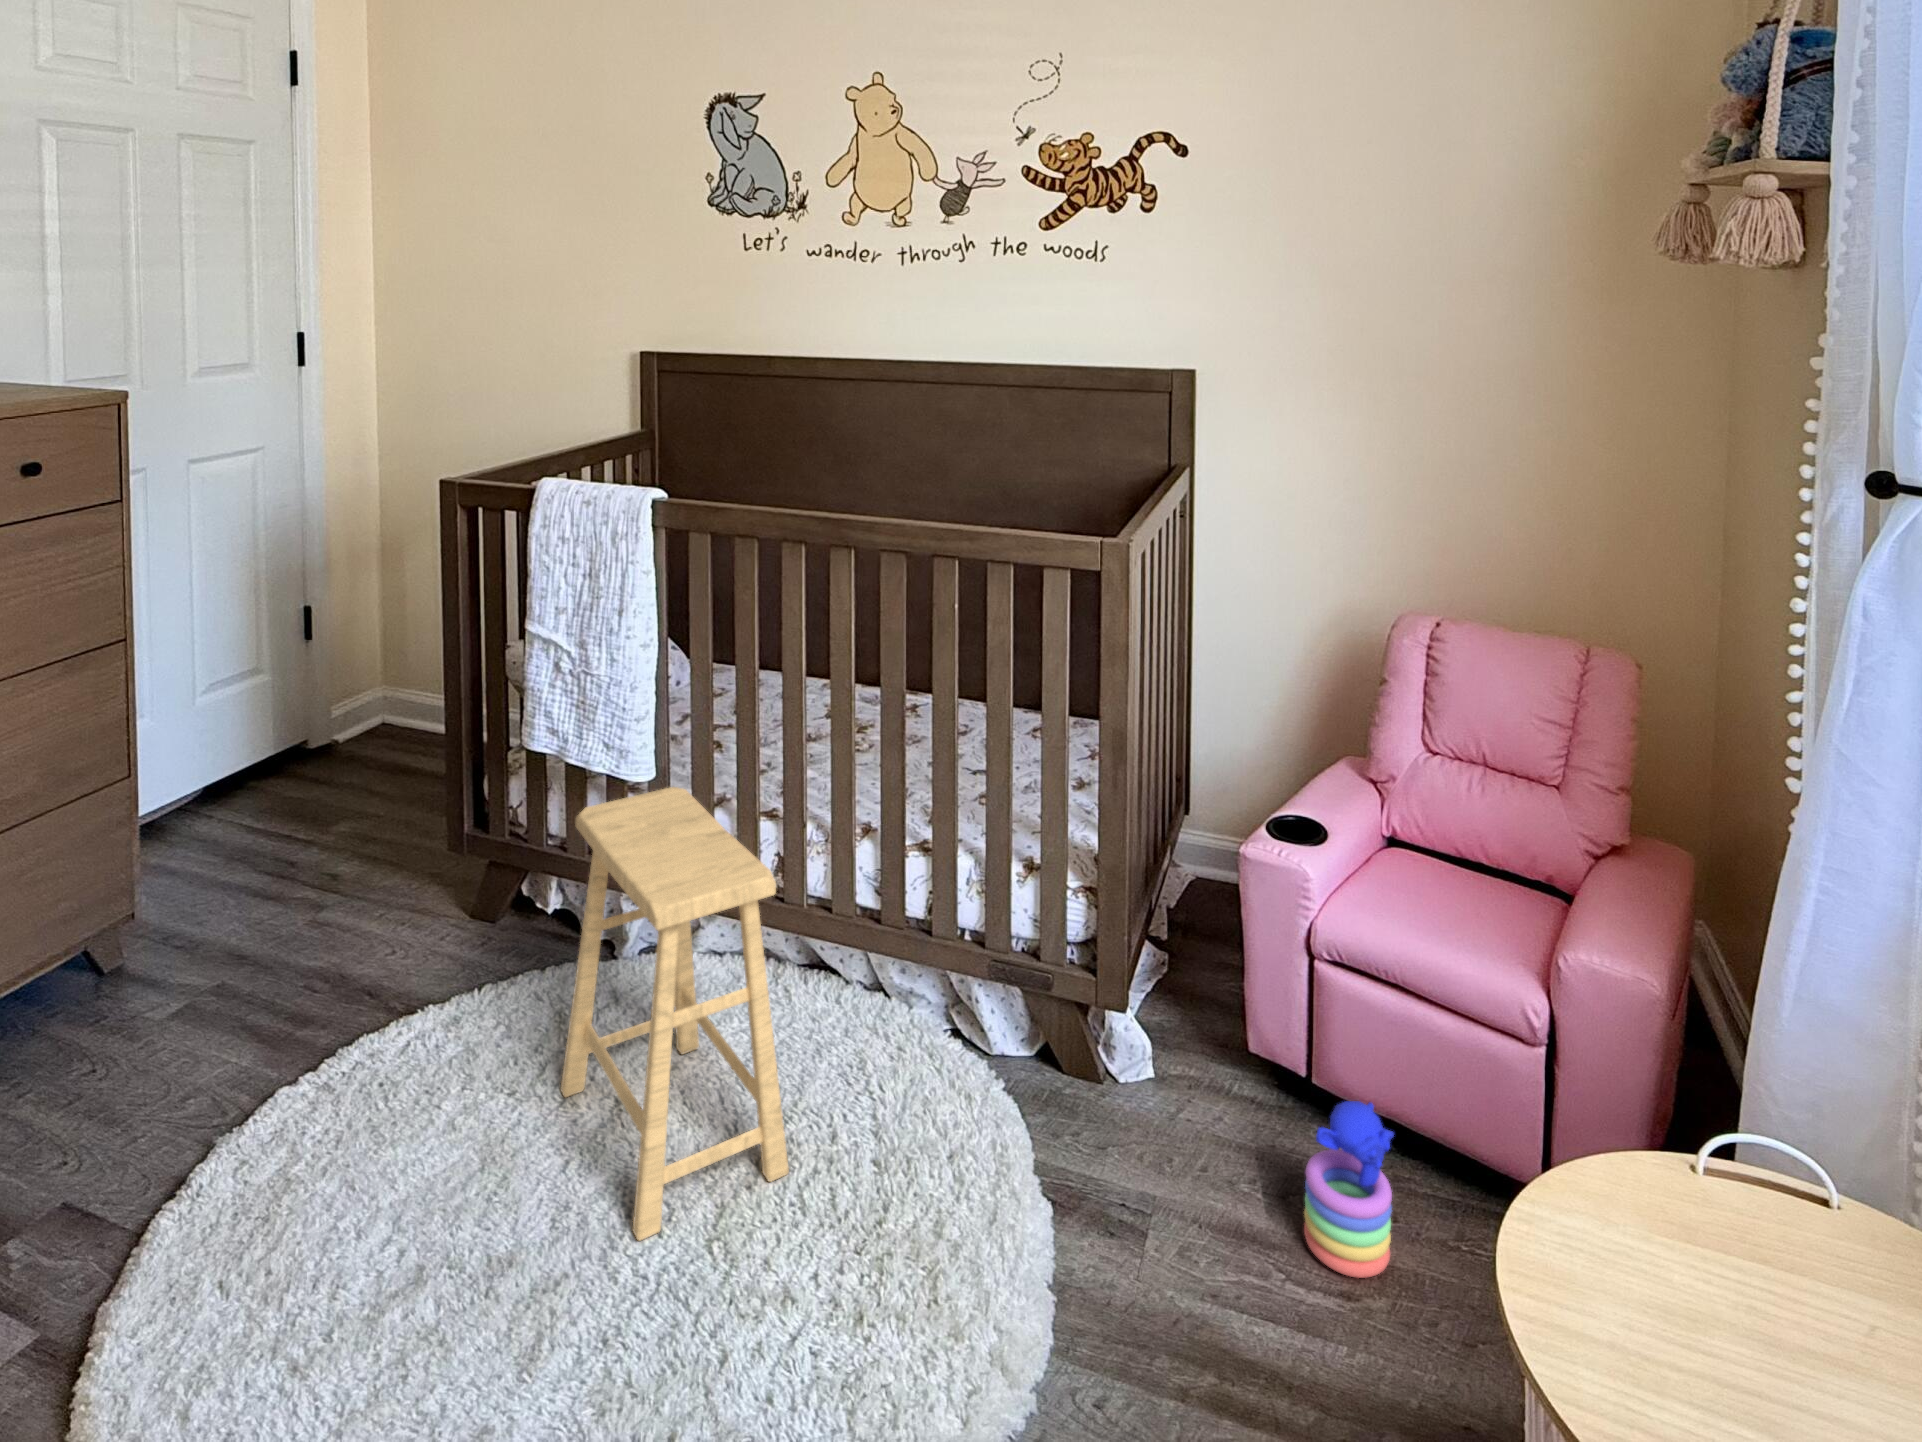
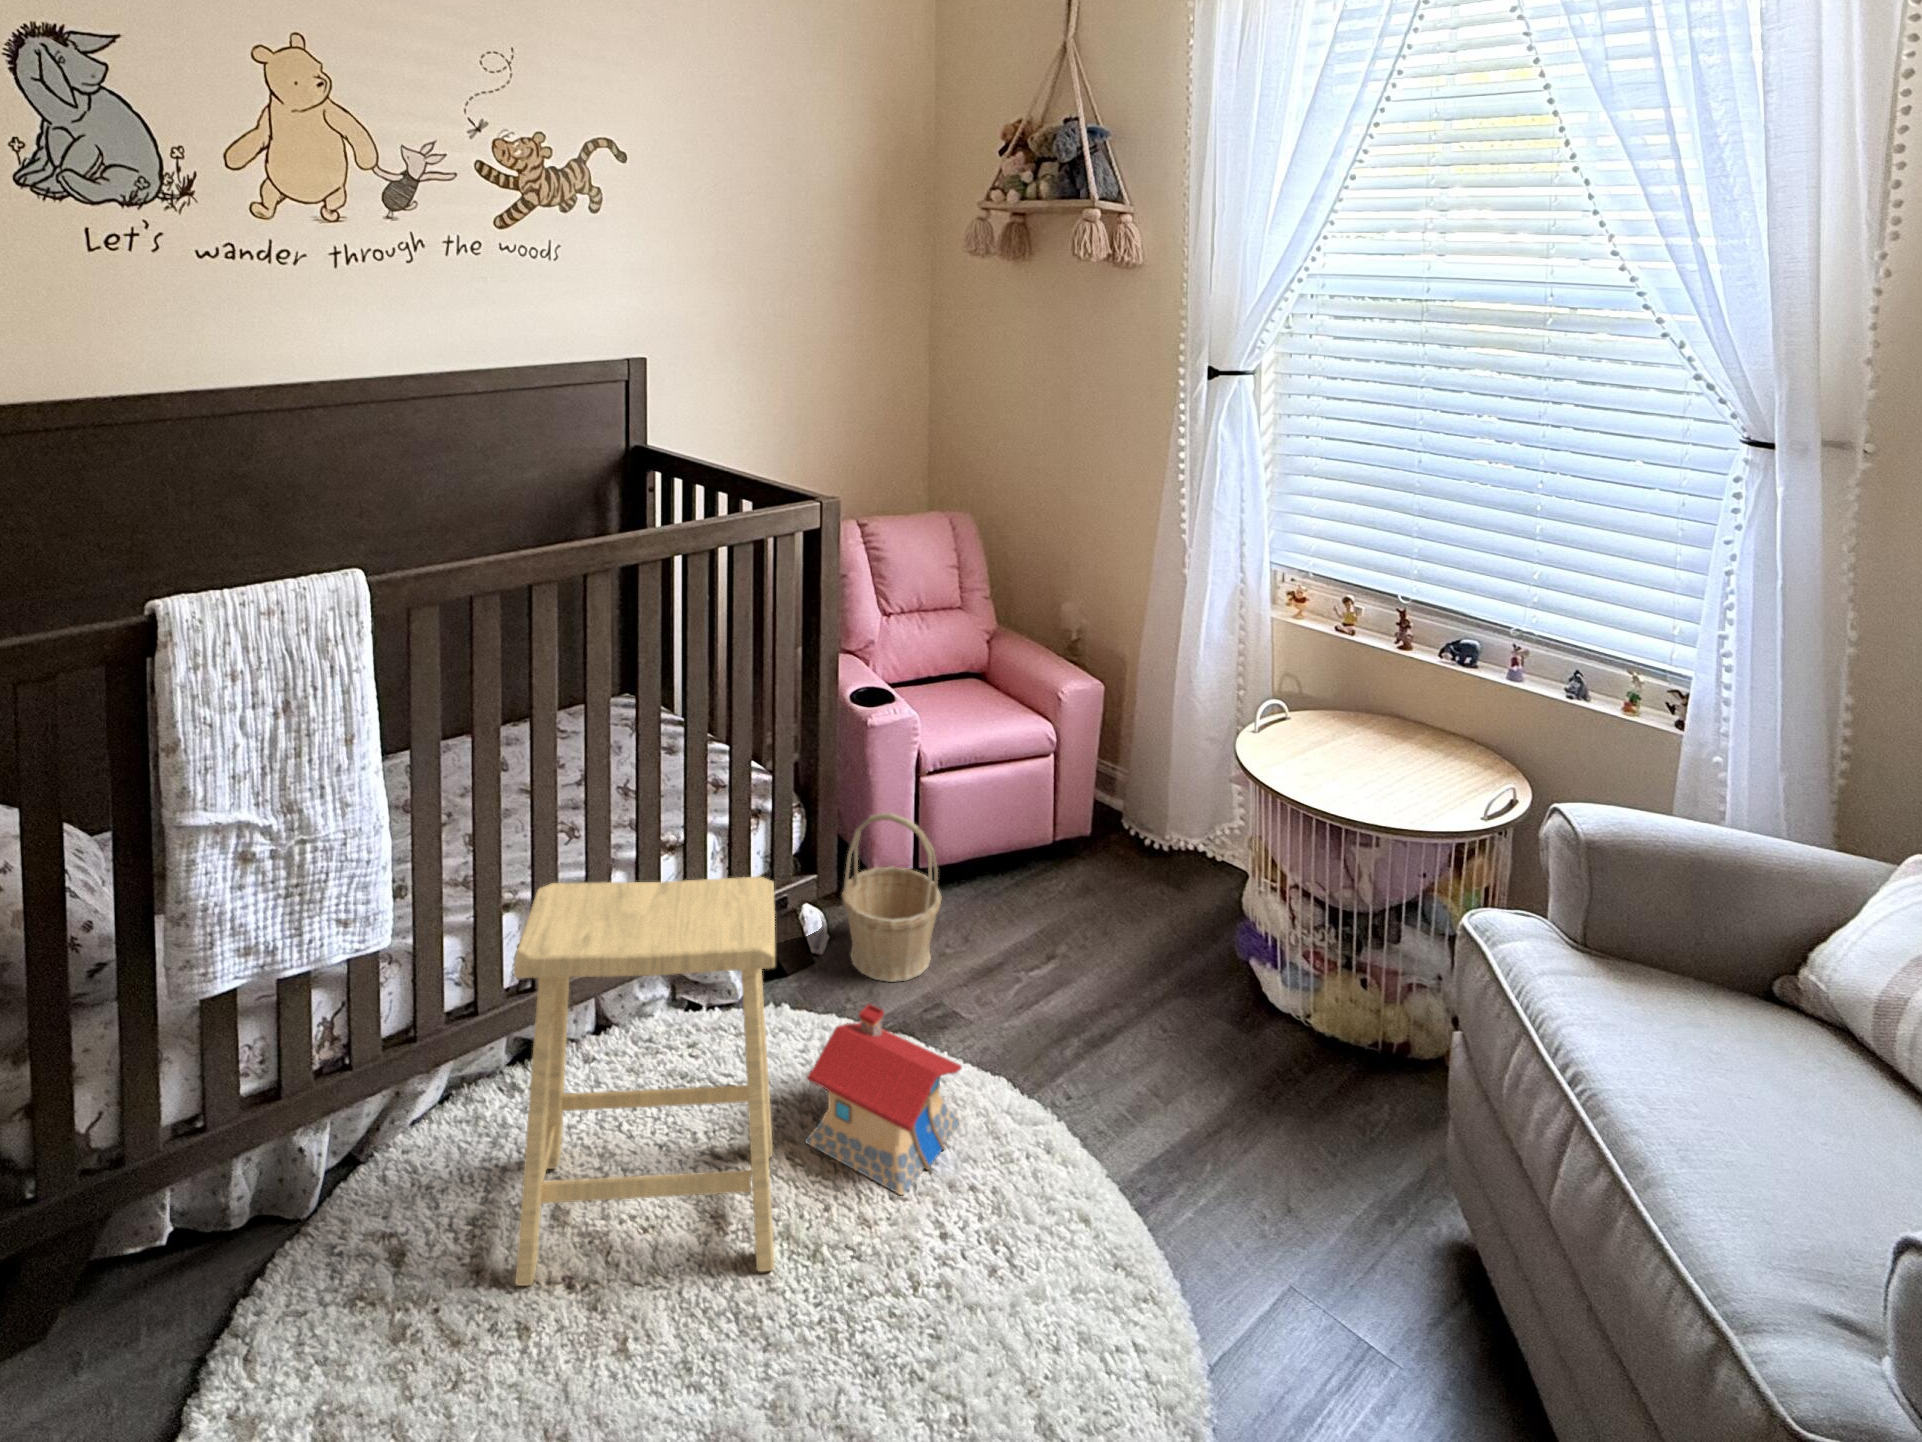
basket: none [1092,962,1228,1207] -> present [842,813,942,982]
stacking toy: present [1304,1101,1394,1278] -> none [974,824,1028,933]
toy house: none [781,1109,934,1327] -> present [805,1004,962,1195]

